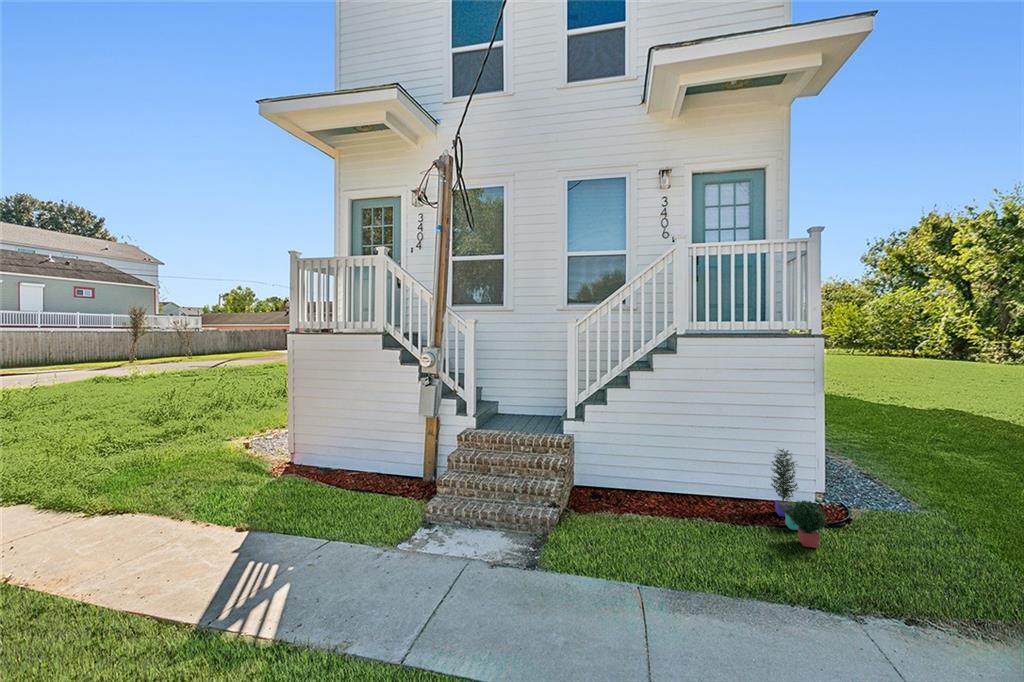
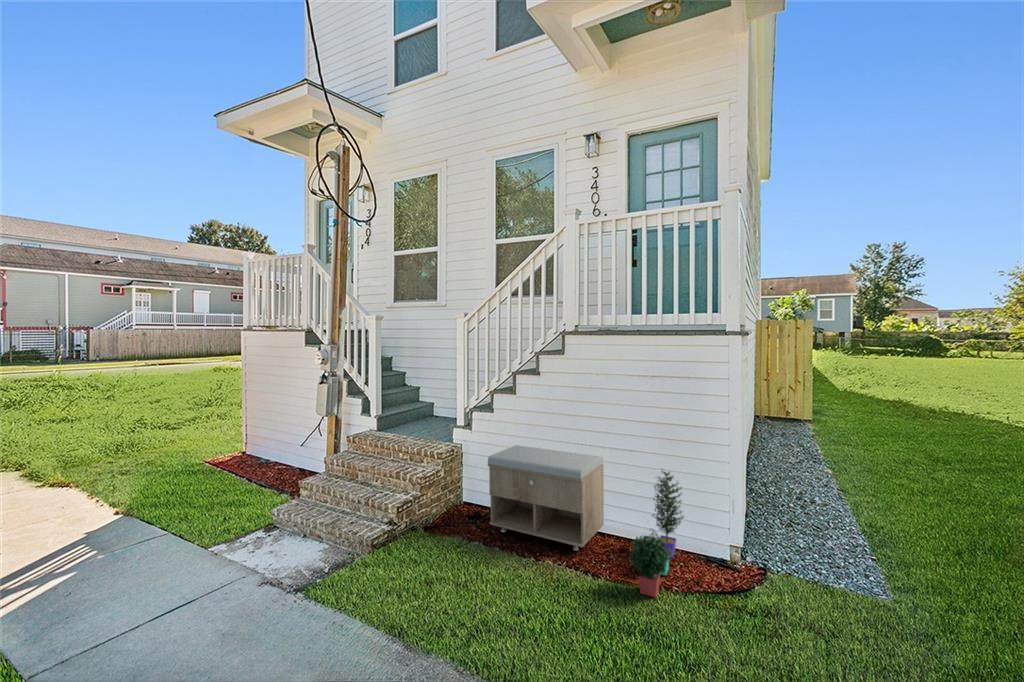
storage bench: none [634,434,730,518] -> present [488,445,604,551]

